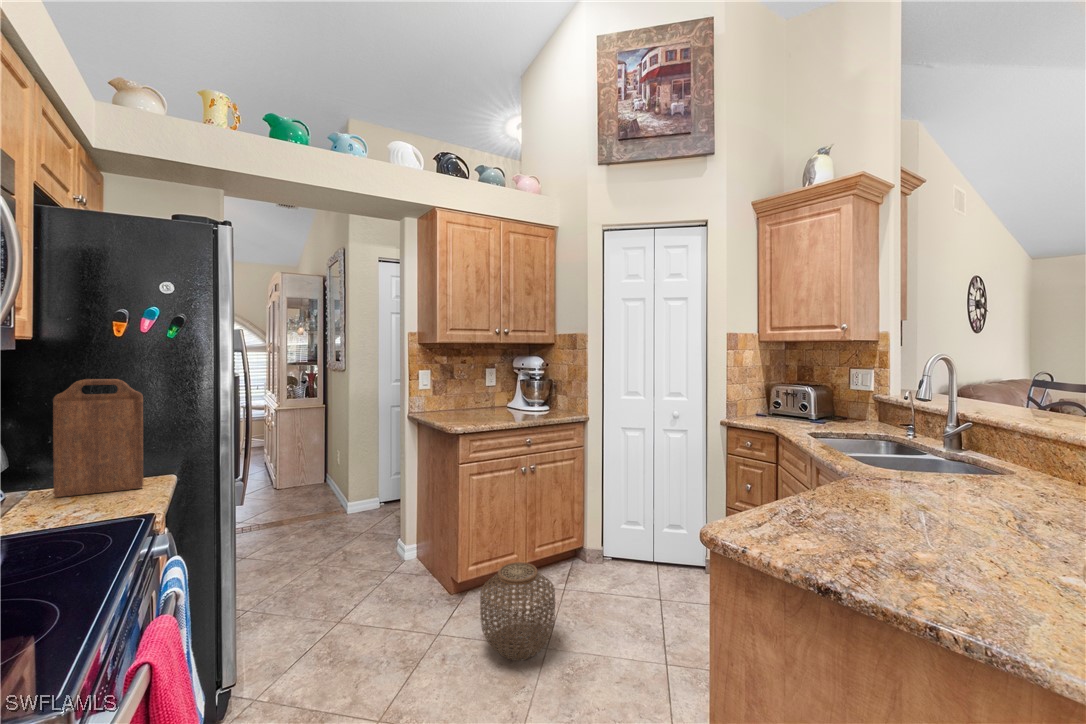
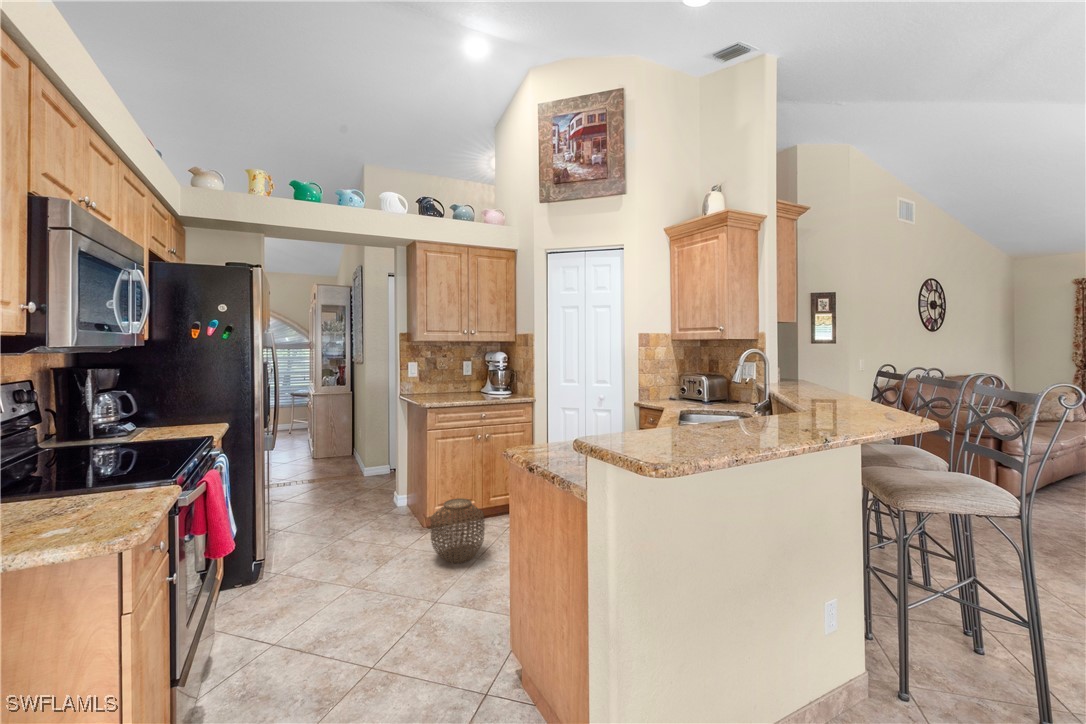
cutting board: present [53,379,143,497] -> none [157,365,208,434]

